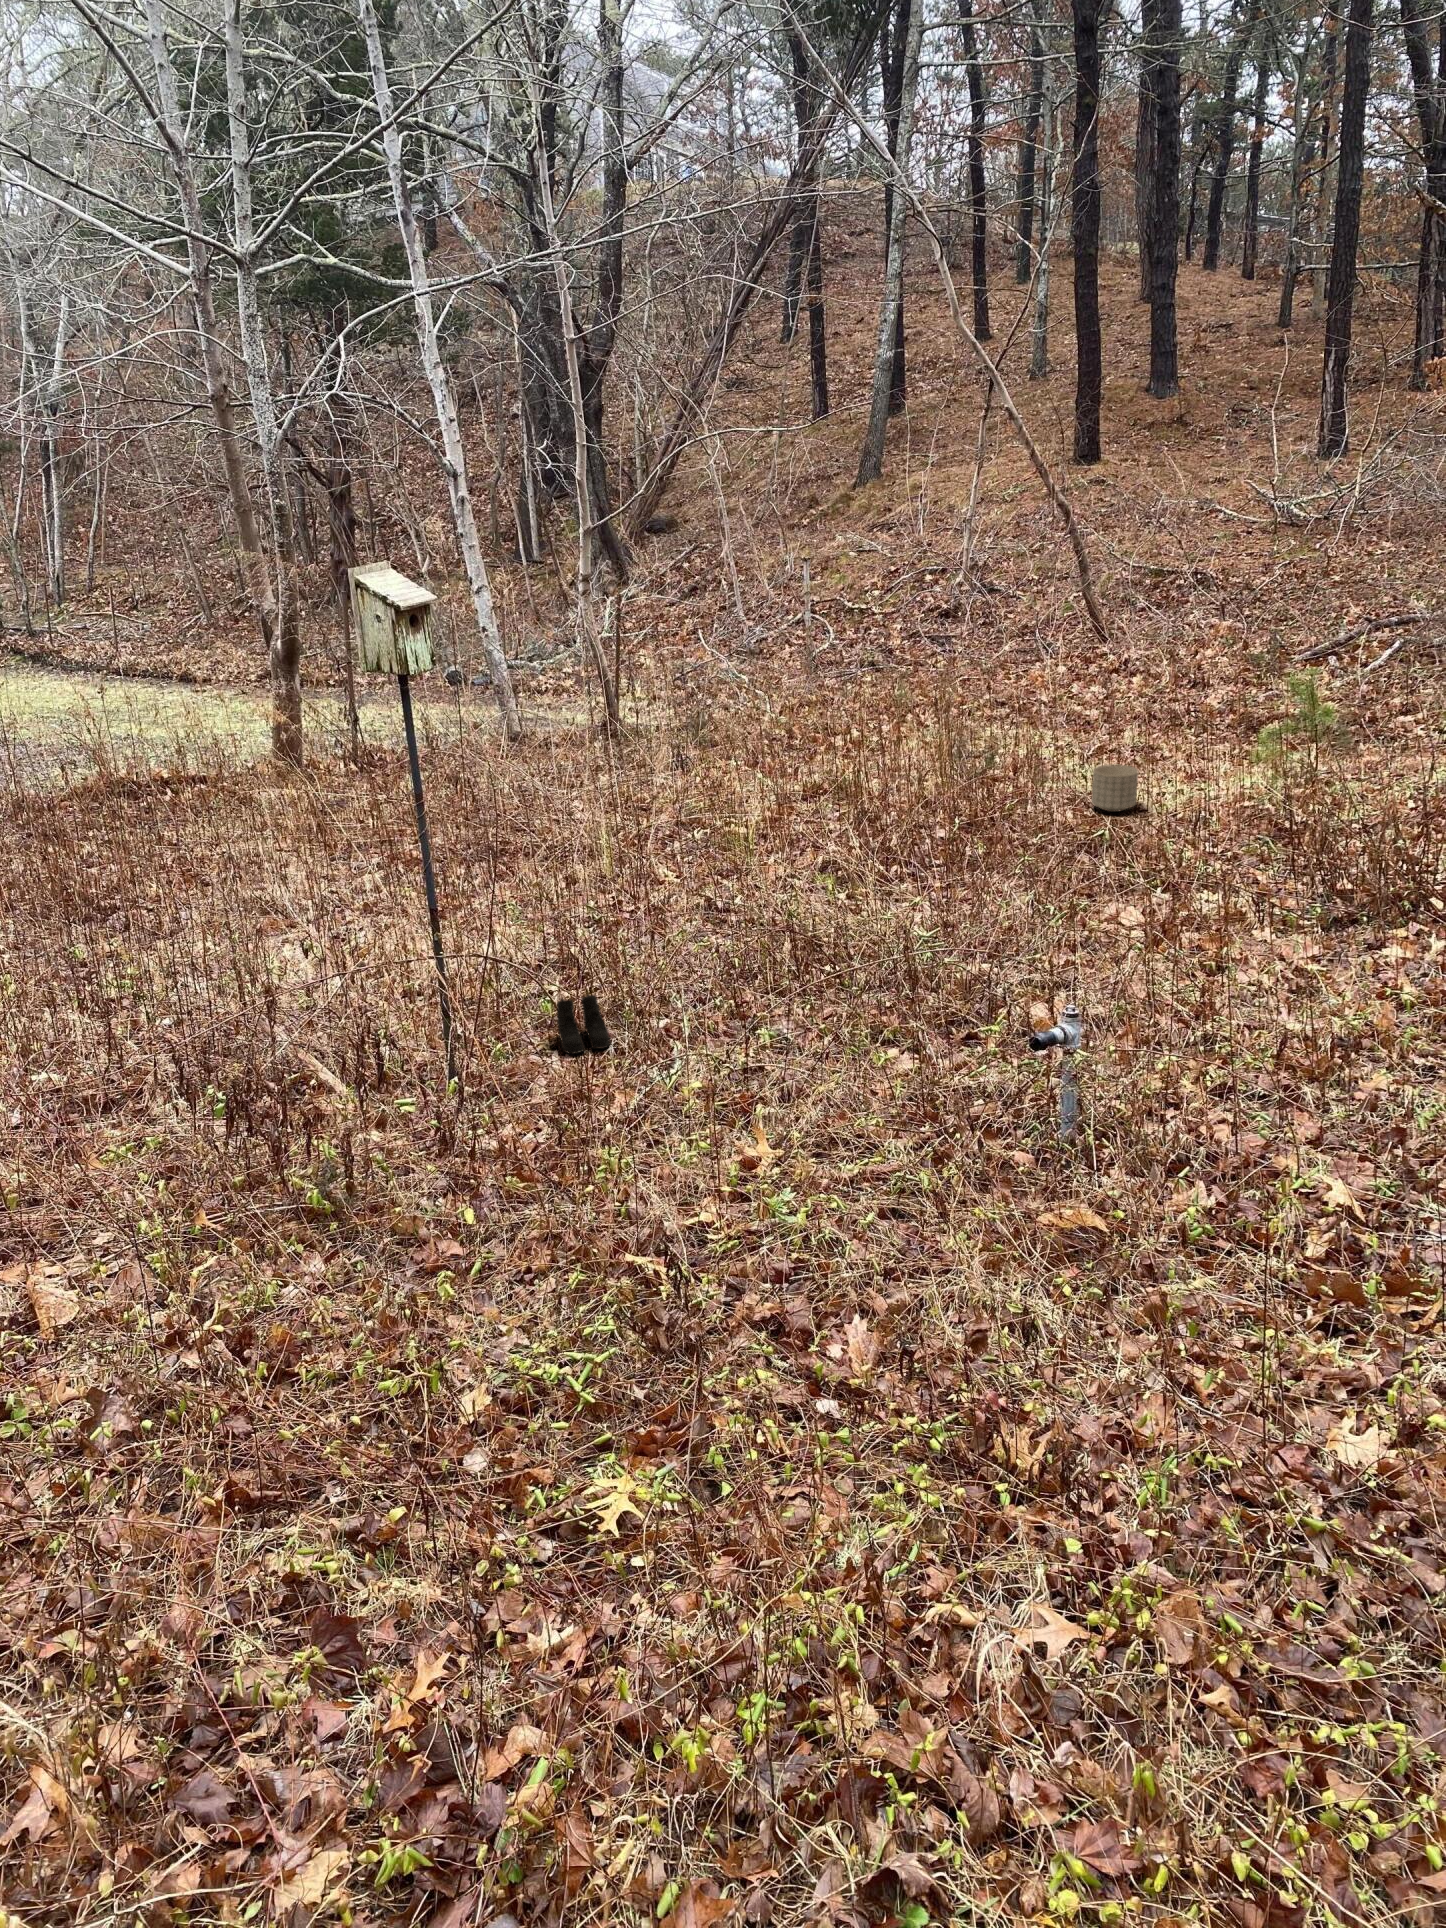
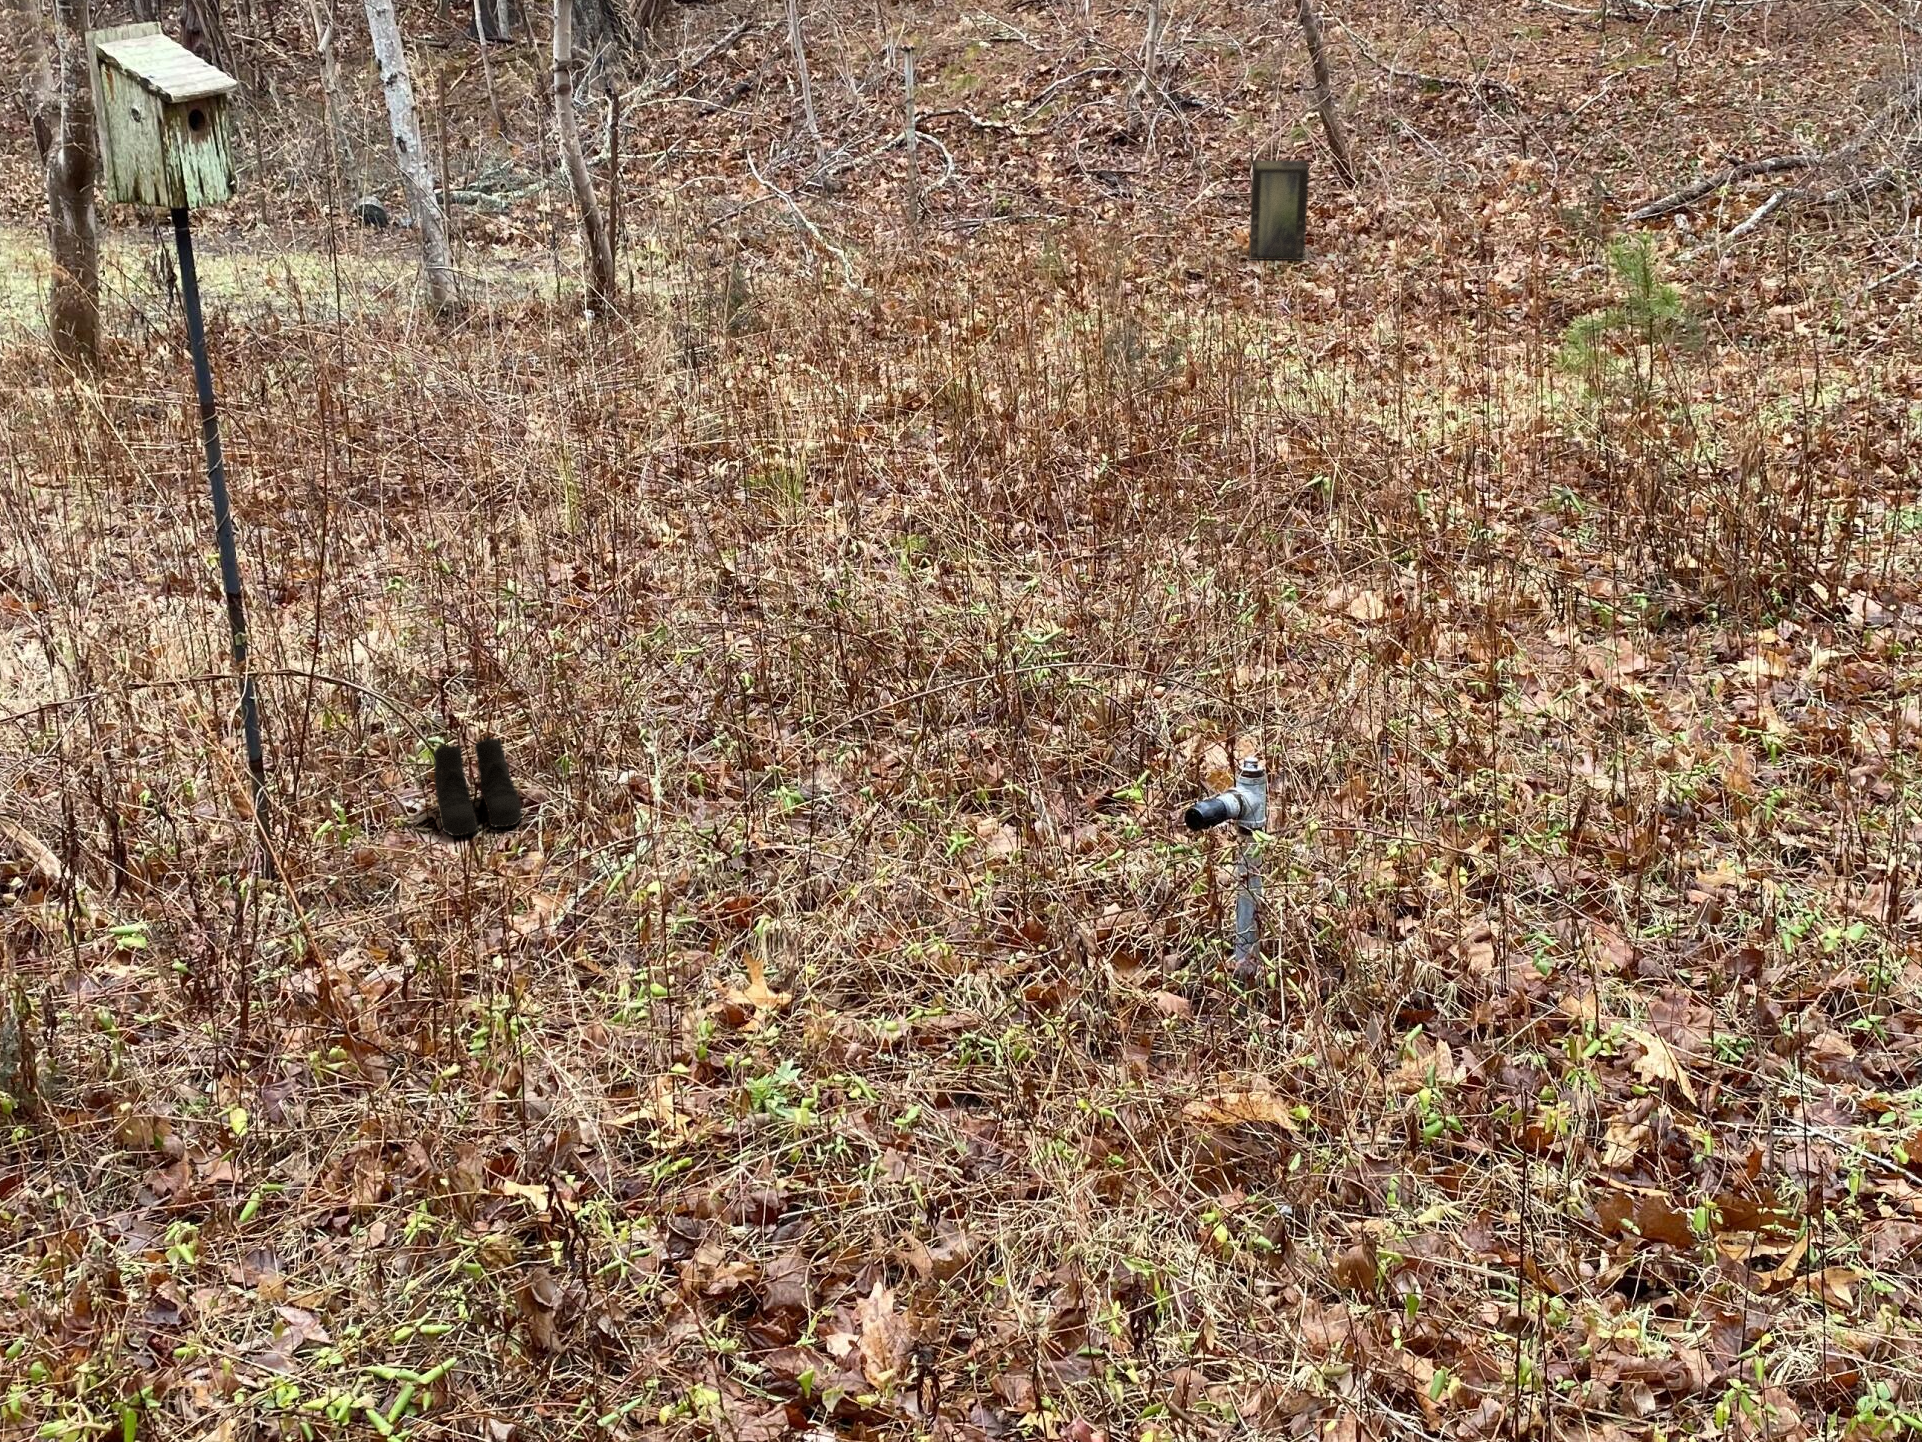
storage box: none [1038,627,1079,692] -> present [1249,160,1309,260]
planter: present [1091,764,1139,812] -> none [1314,373,1385,446]

